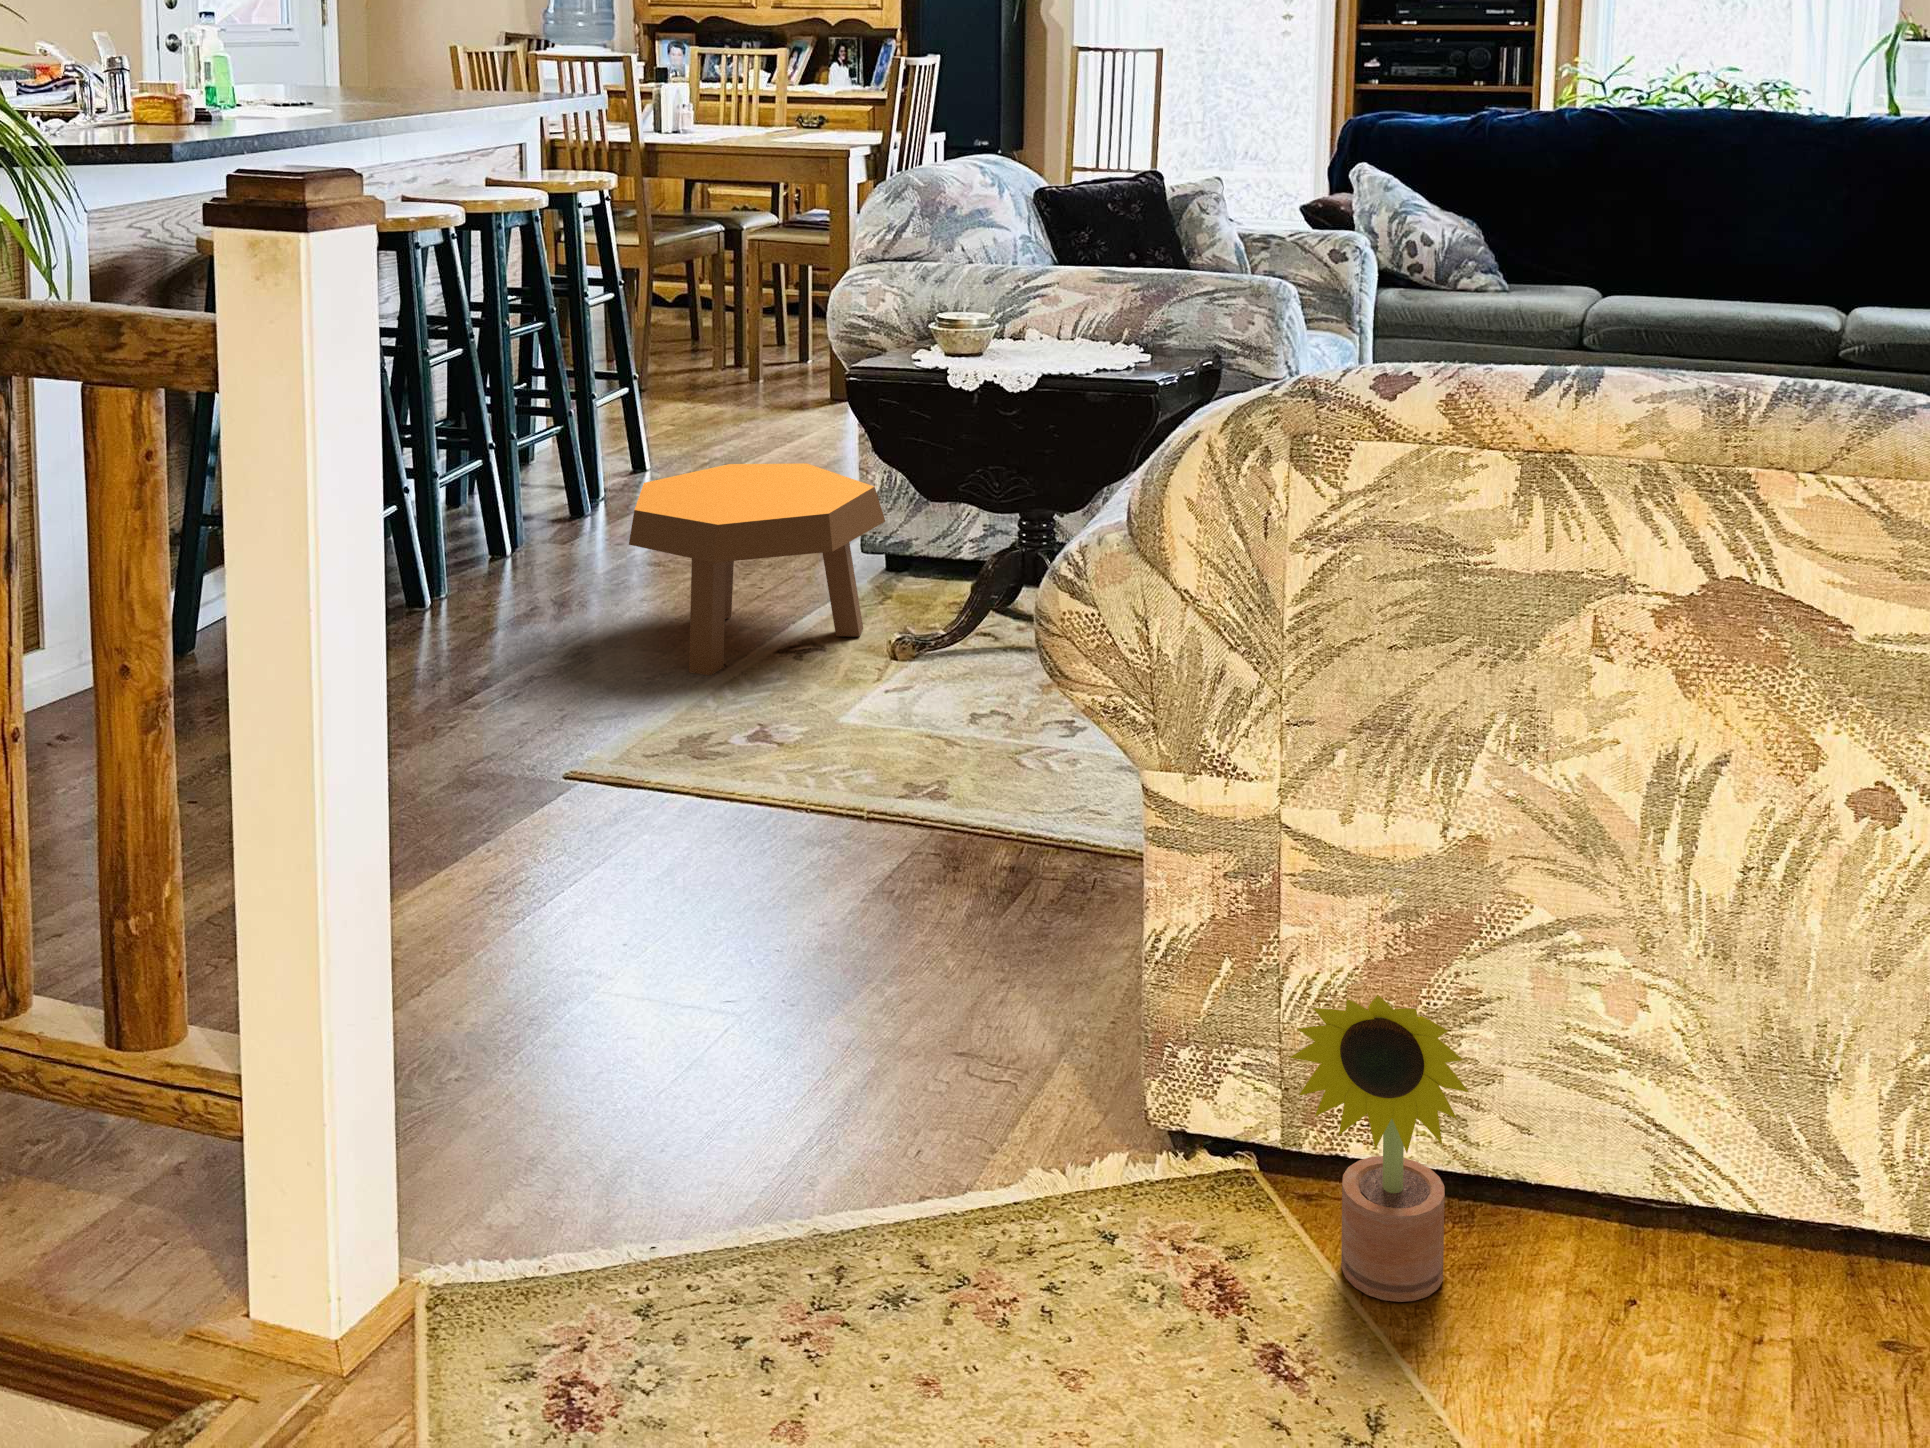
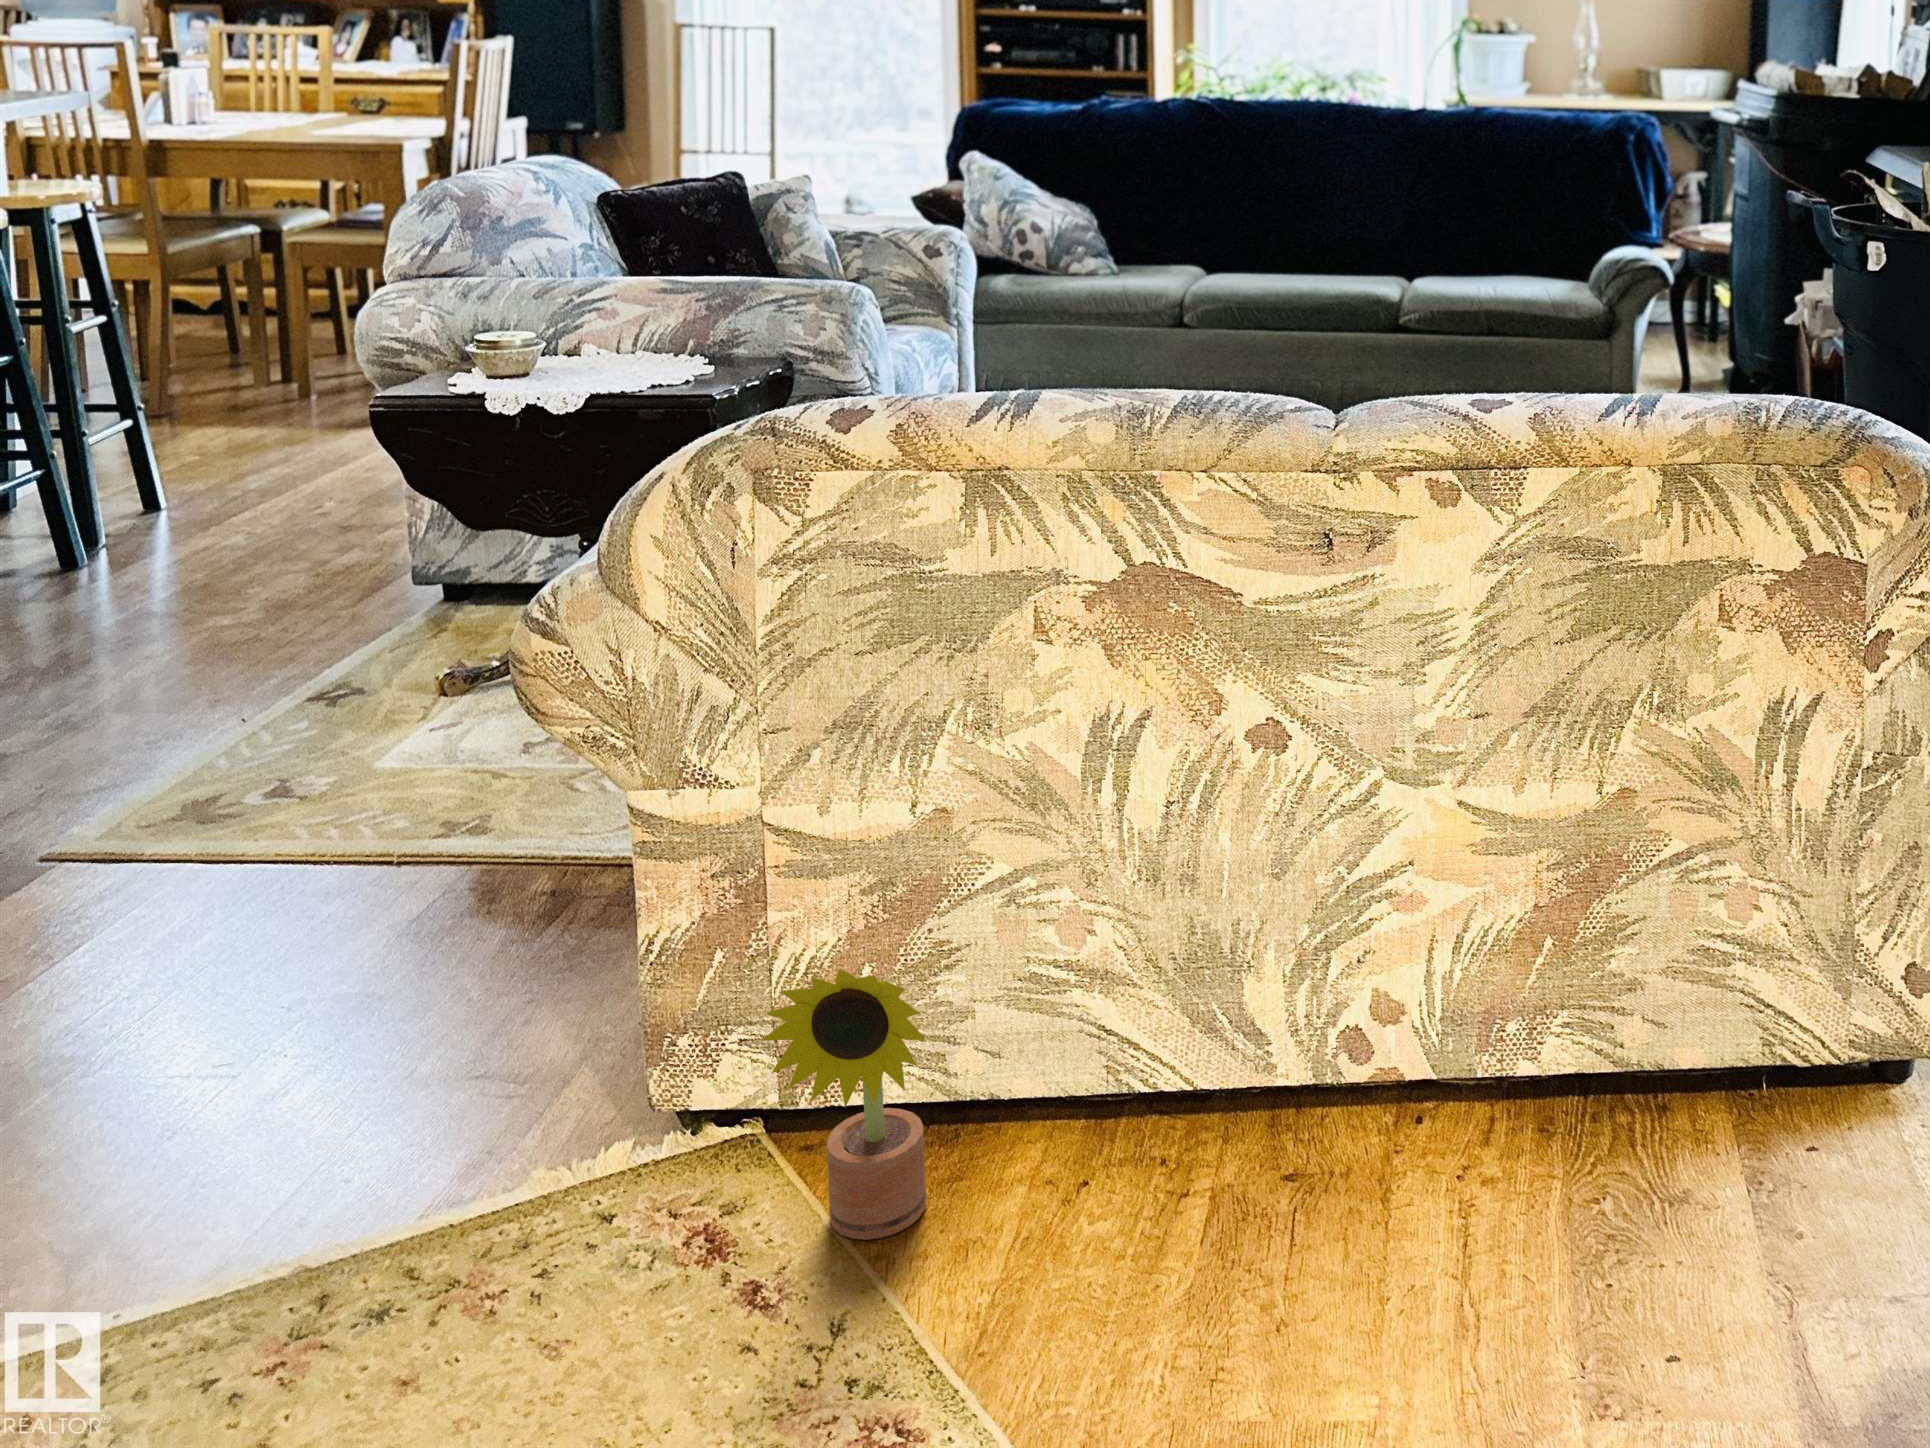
footstool: present [629,463,885,675] -> none [88,495,420,737]

